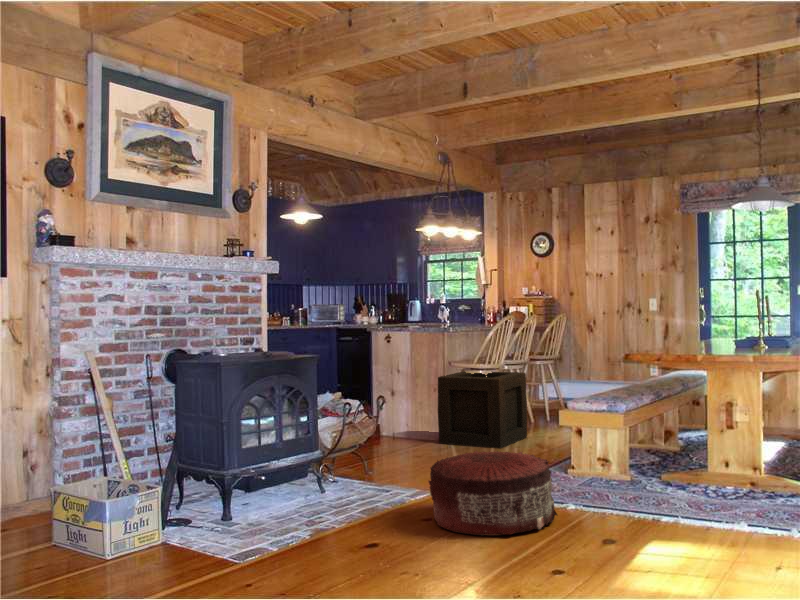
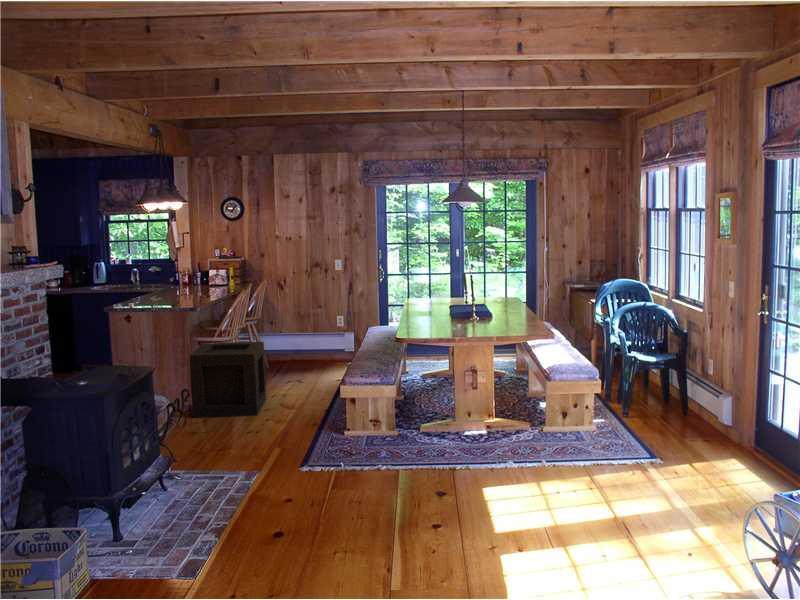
pouf: present [429,451,557,535] -> none [282,430,389,513]

